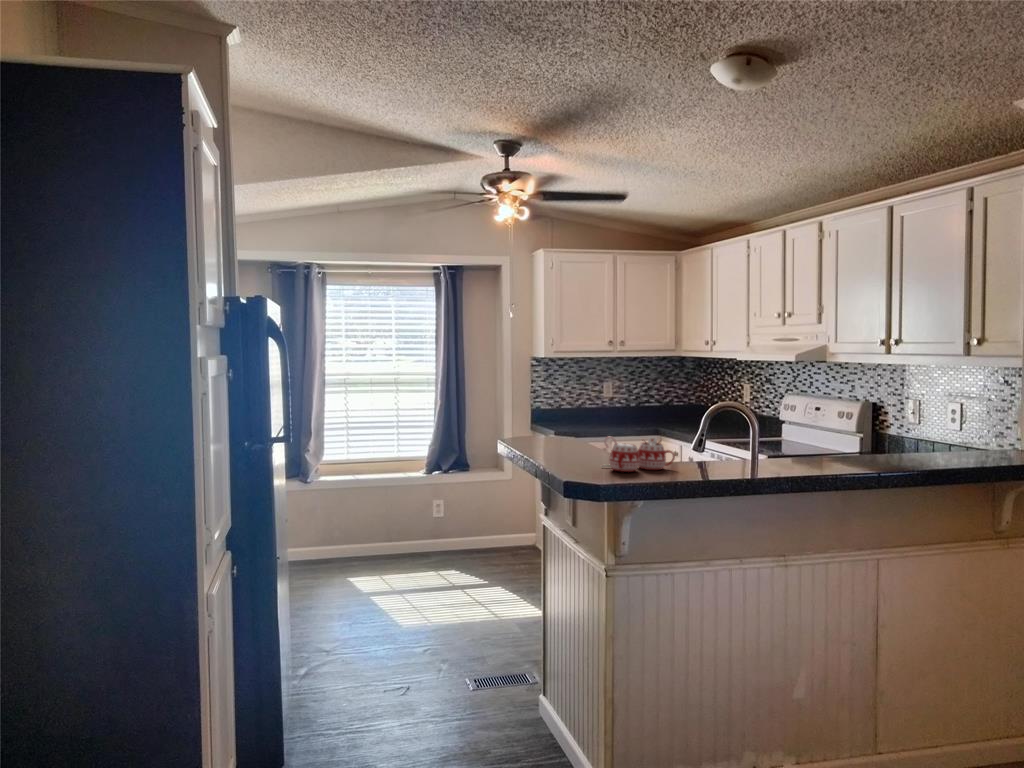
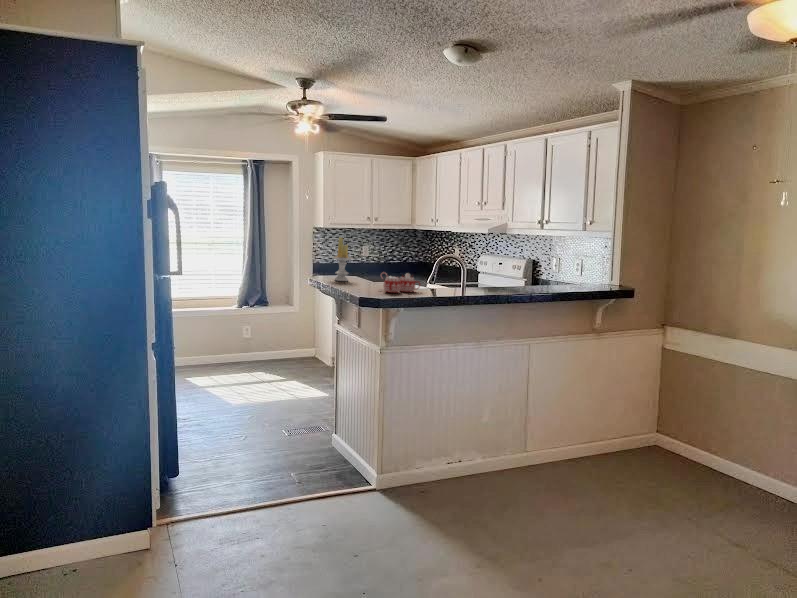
candle: none [532,376,567,447] -> present [332,237,353,281]

